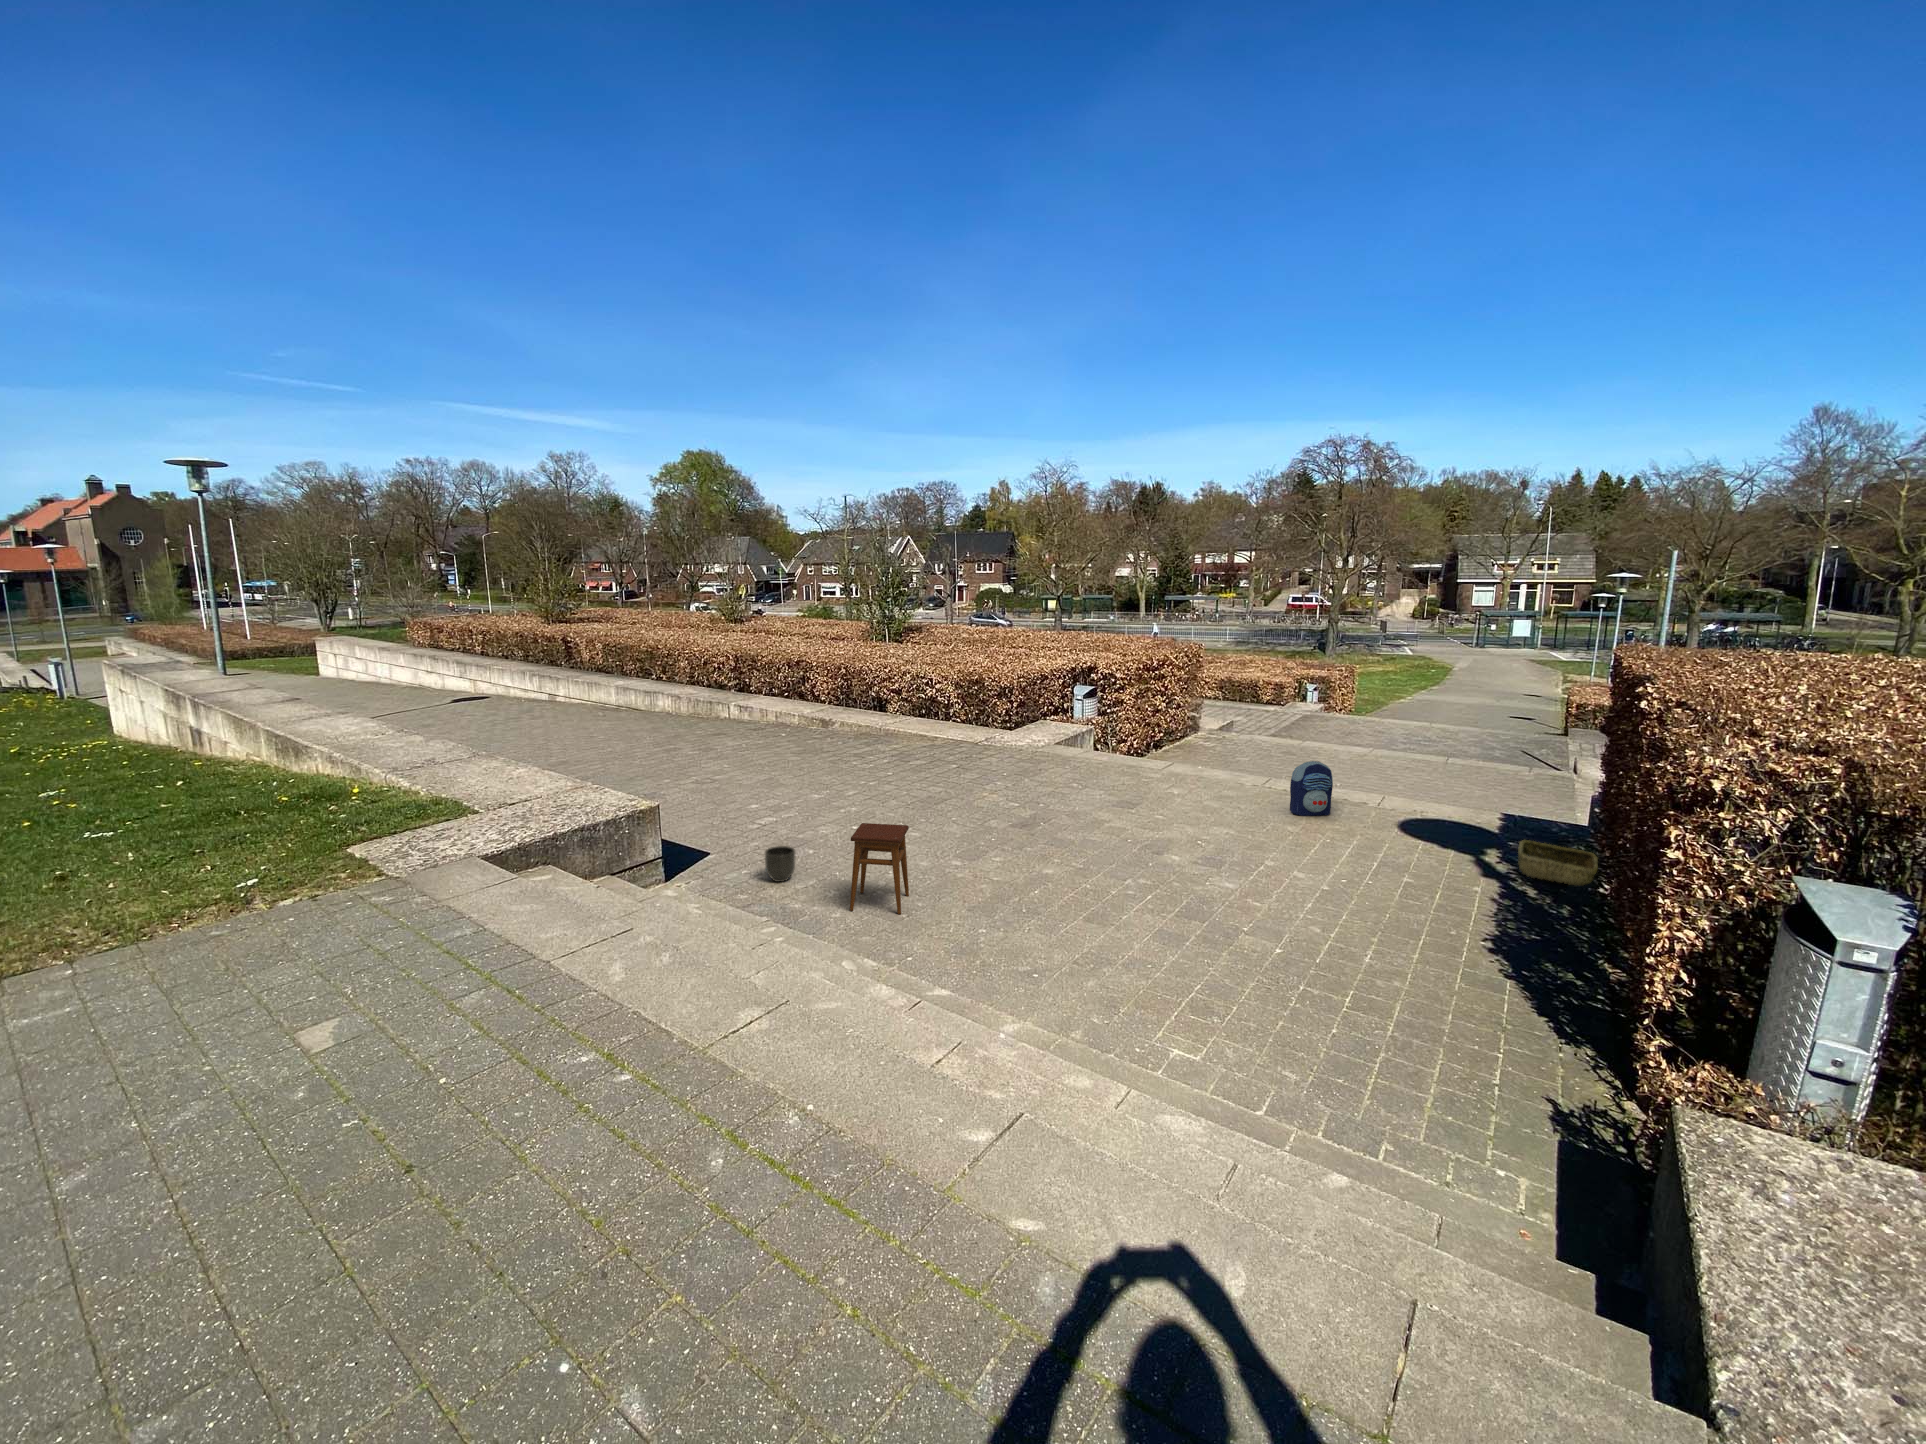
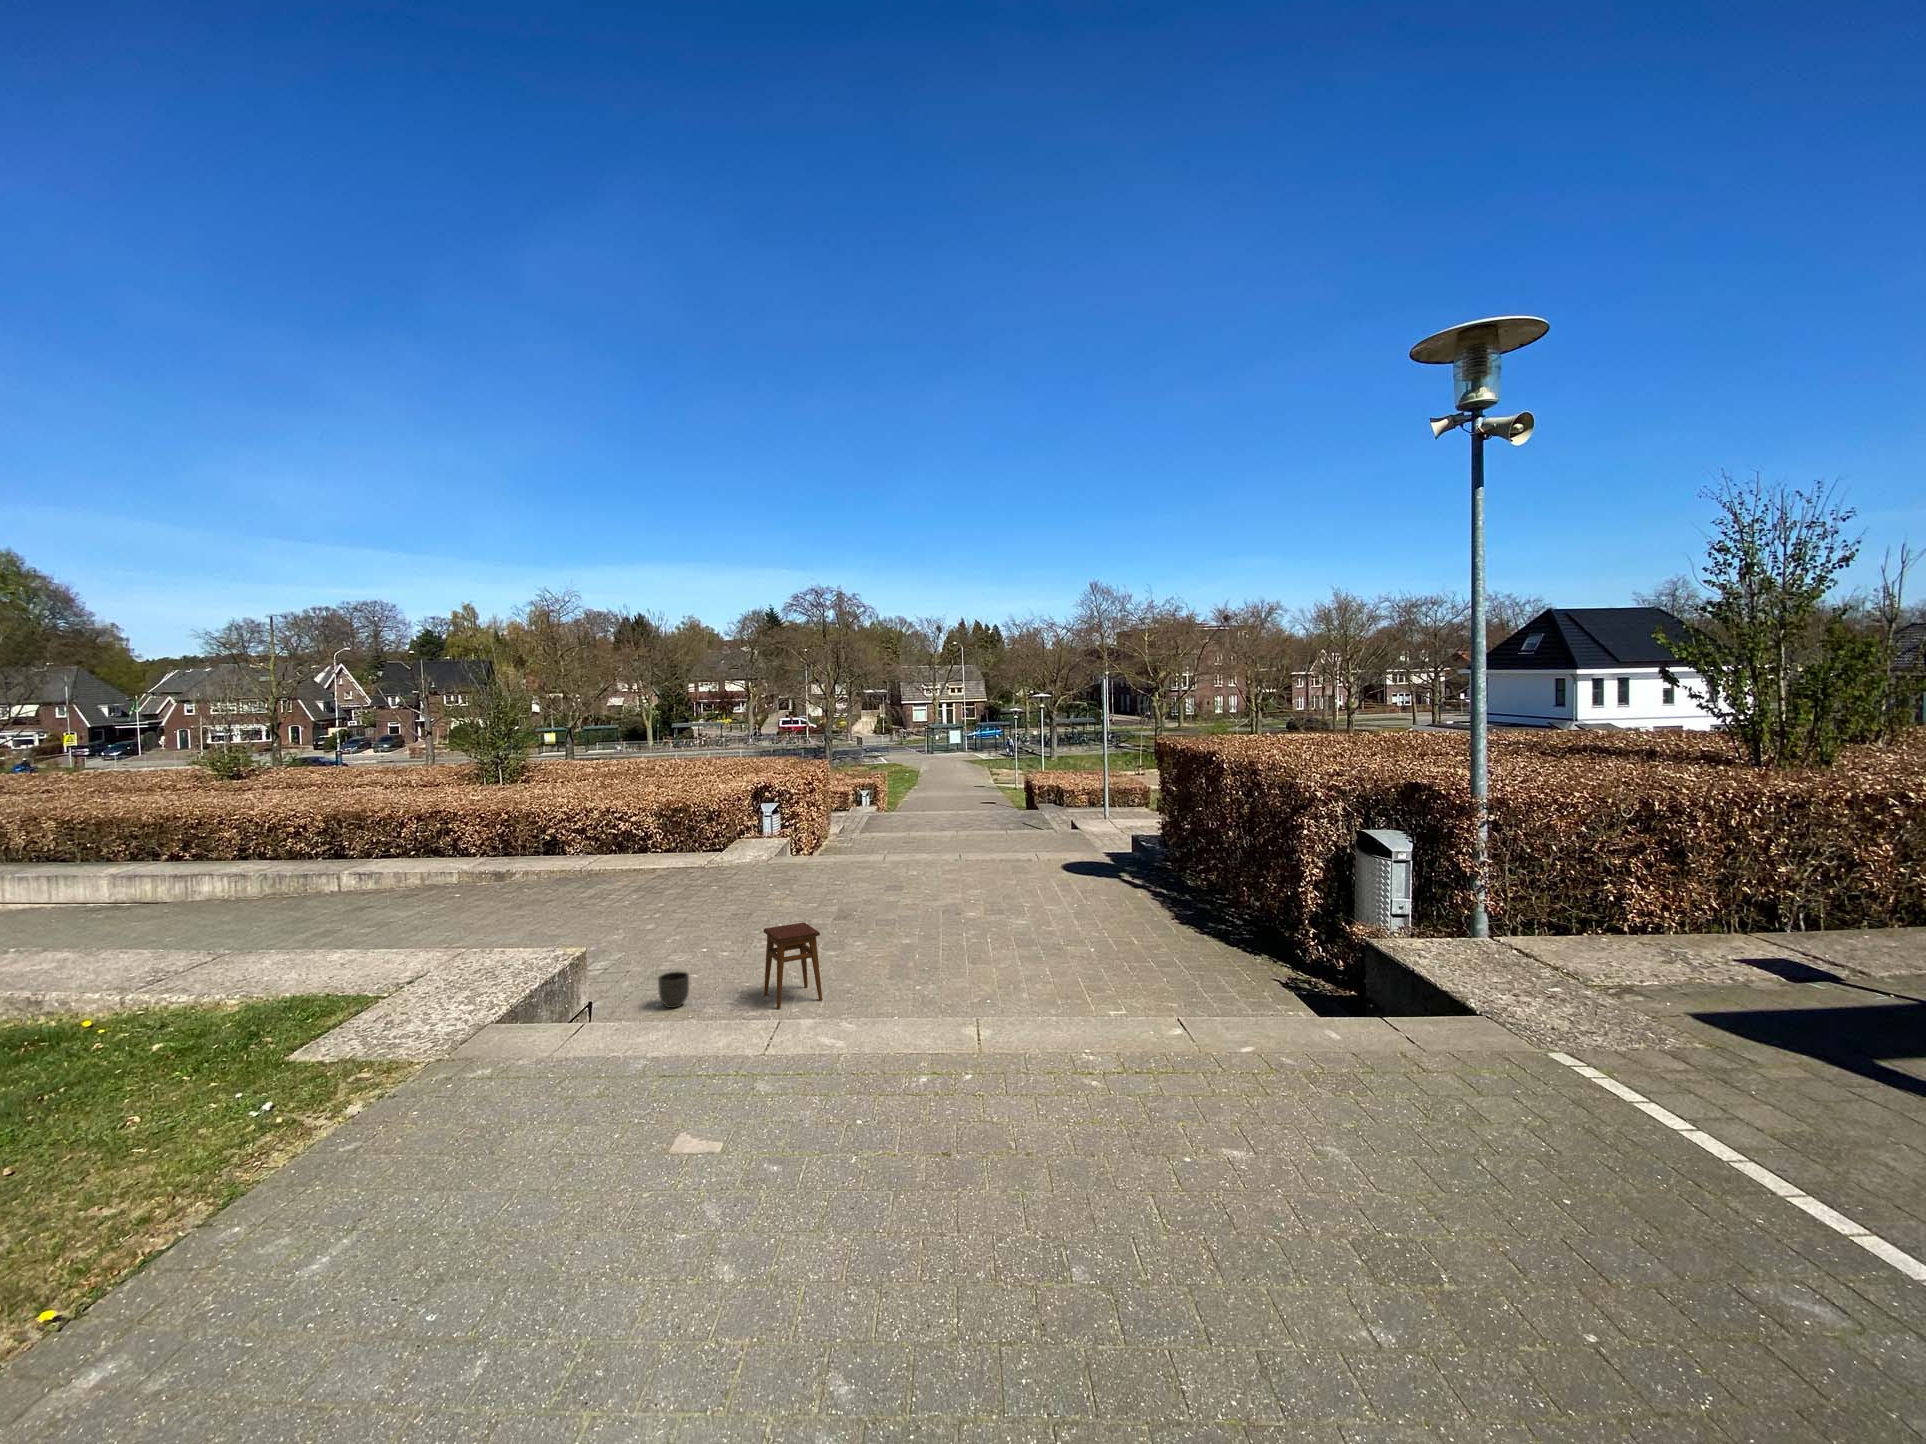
backpack: present [1290,761,1333,816] -> none [981,833,1009,876]
woven basket: present [1518,840,1598,886] -> none [1138,862,1184,885]

